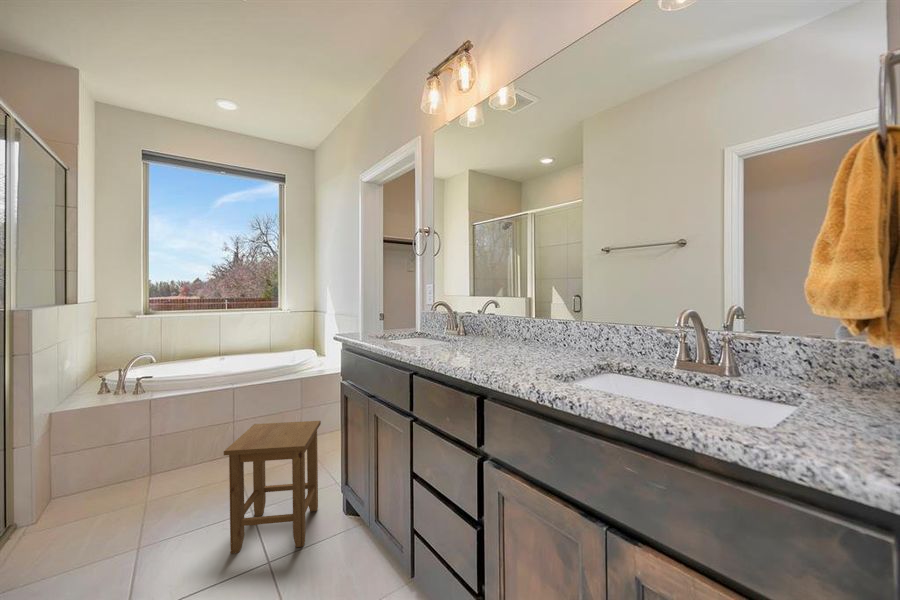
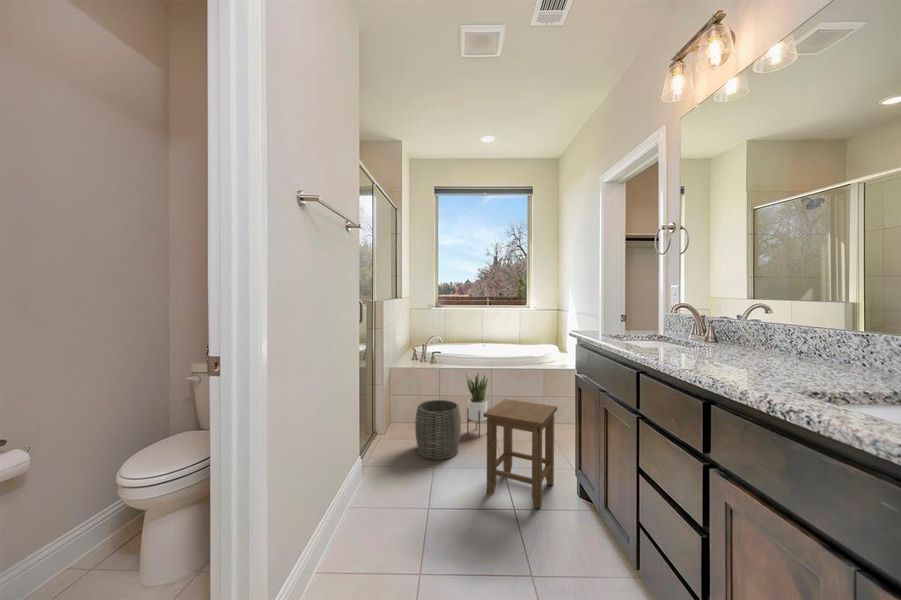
potted plant: none [194,392,231,478] -> present [465,371,489,437]
woven basket: none [105,442,188,535] -> present [415,400,461,460]

